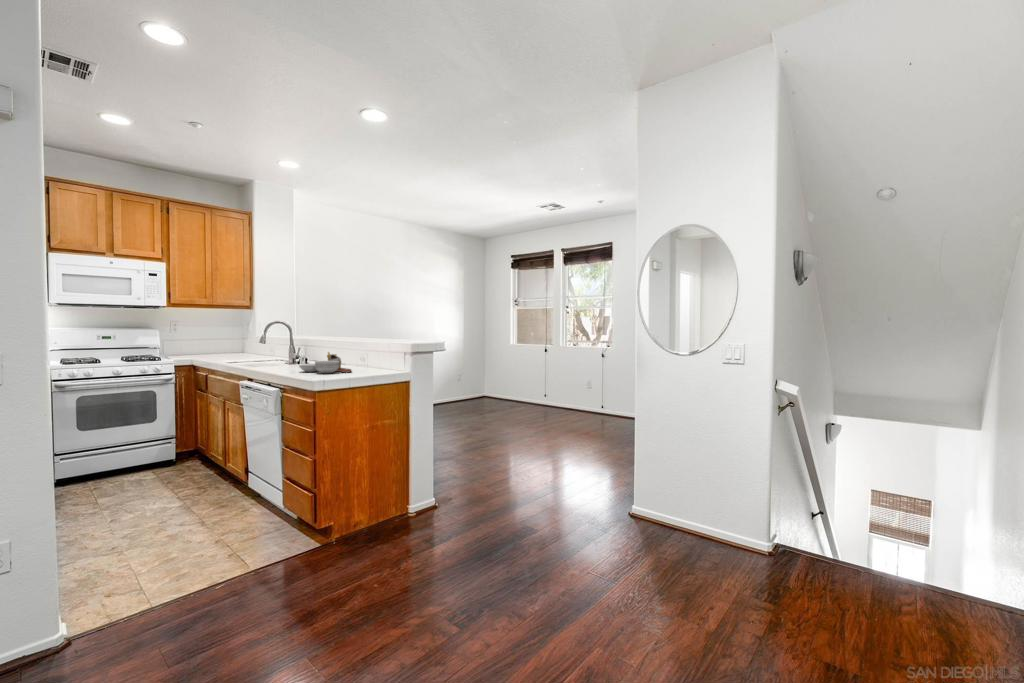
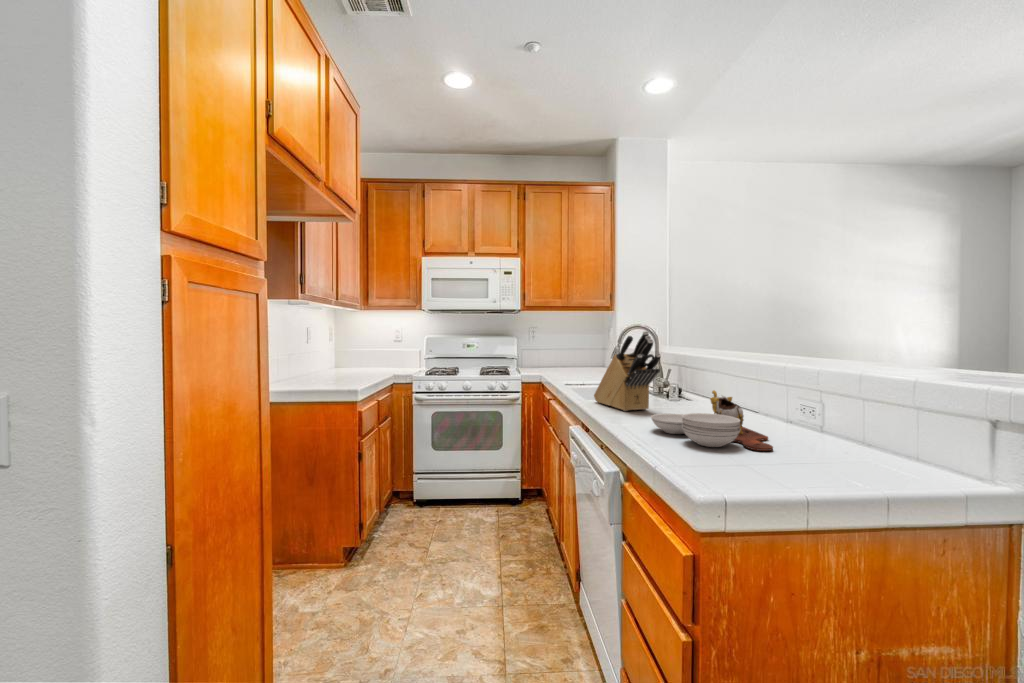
knife block: none [257,324,301,368] -> present [594,331,661,411]

